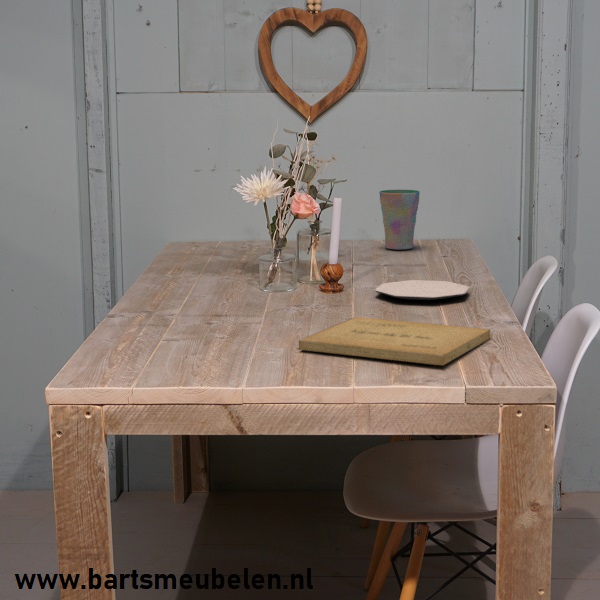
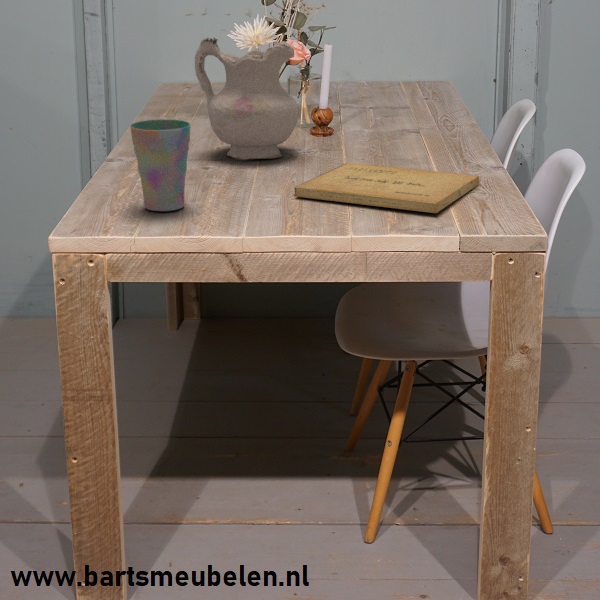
cup: present [379,190,420,249] -> present [130,120,190,211]
ceramic pitcher: none [199,191,305,313] -> present [195,38,298,159]
plate: present [375,280,470,300] -> none [364,125,455,144]

